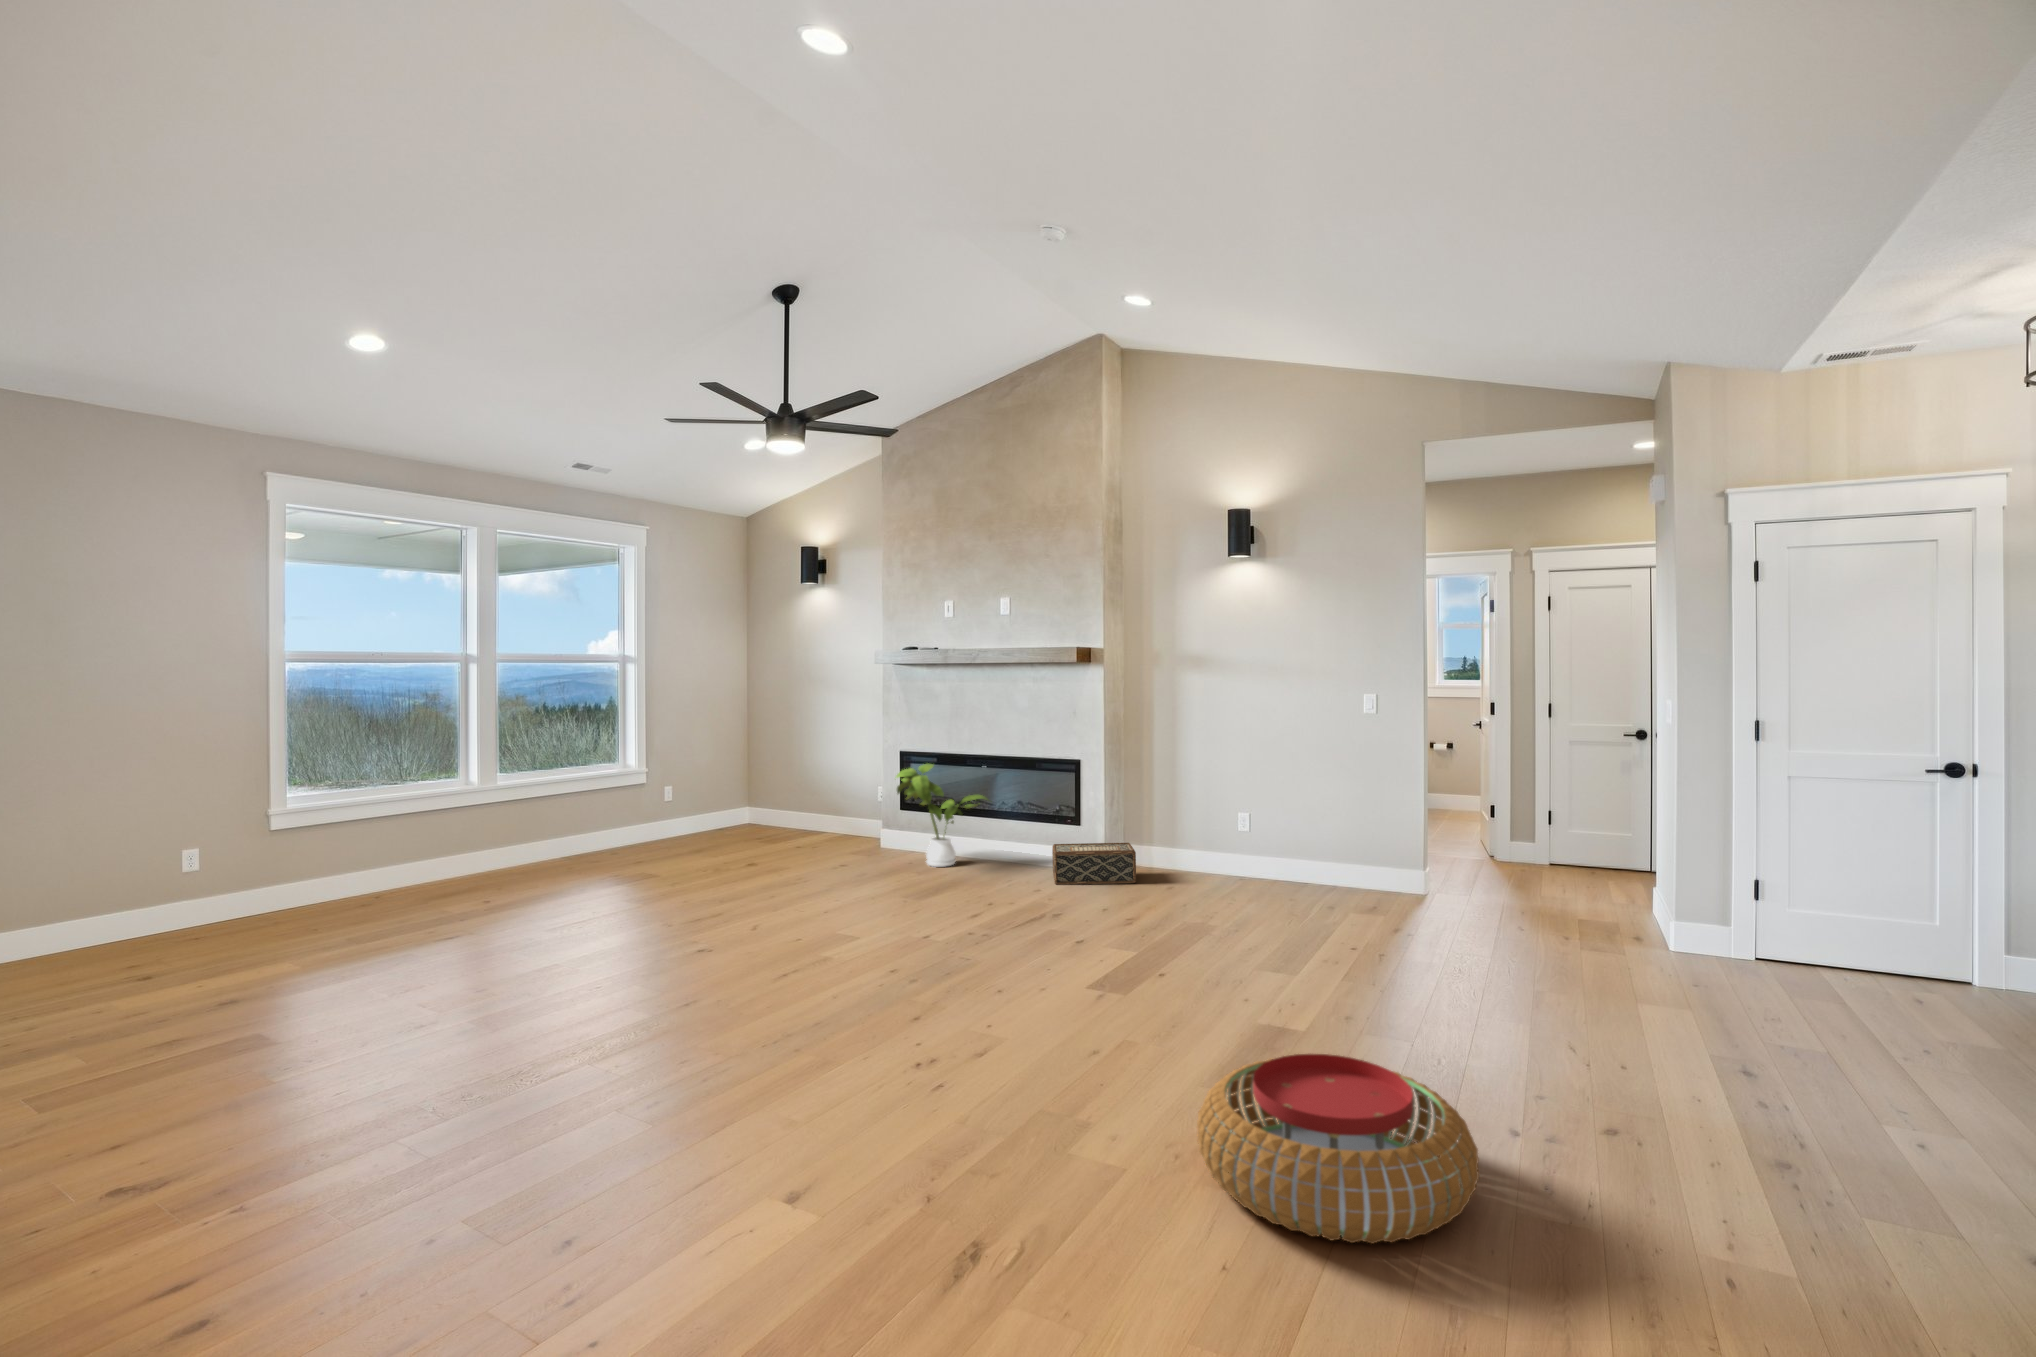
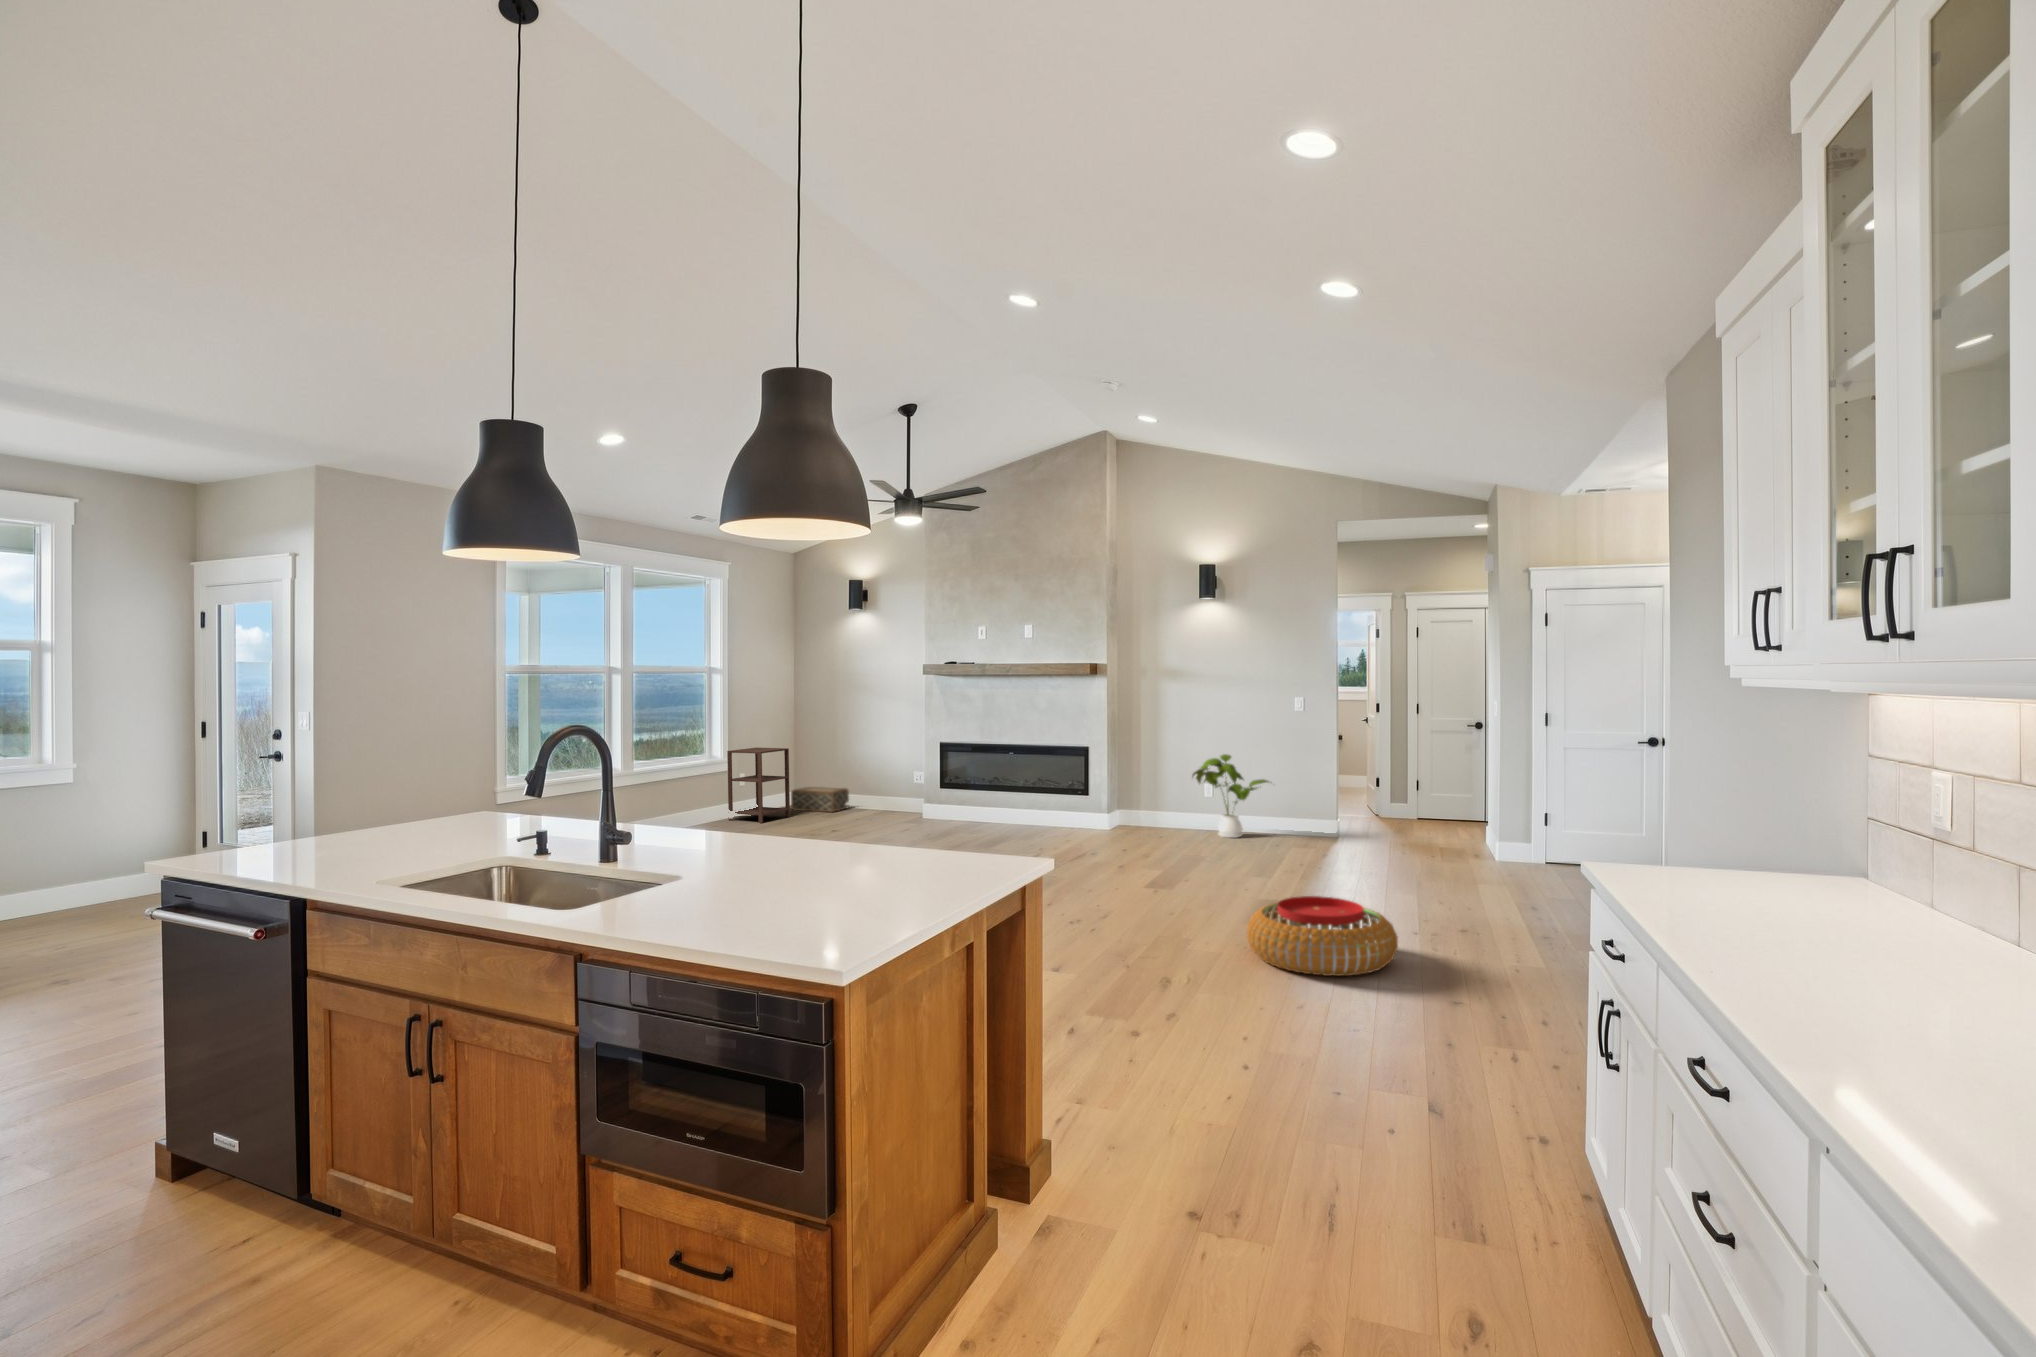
side table: none [638,756,718,852] -> present [727,748,790,823]
house plant: present [896,764,988,867] -> present [1192,754,1272,838]
woven basket: present [1052,843,1136,885] -> present [791,787,849,812]

